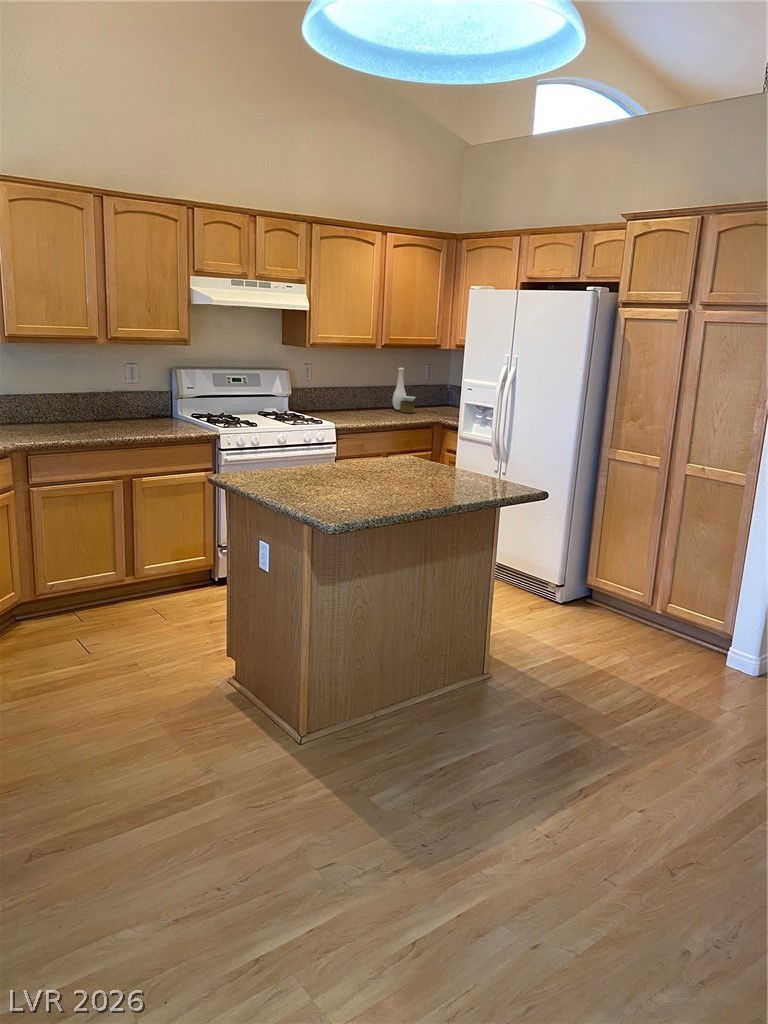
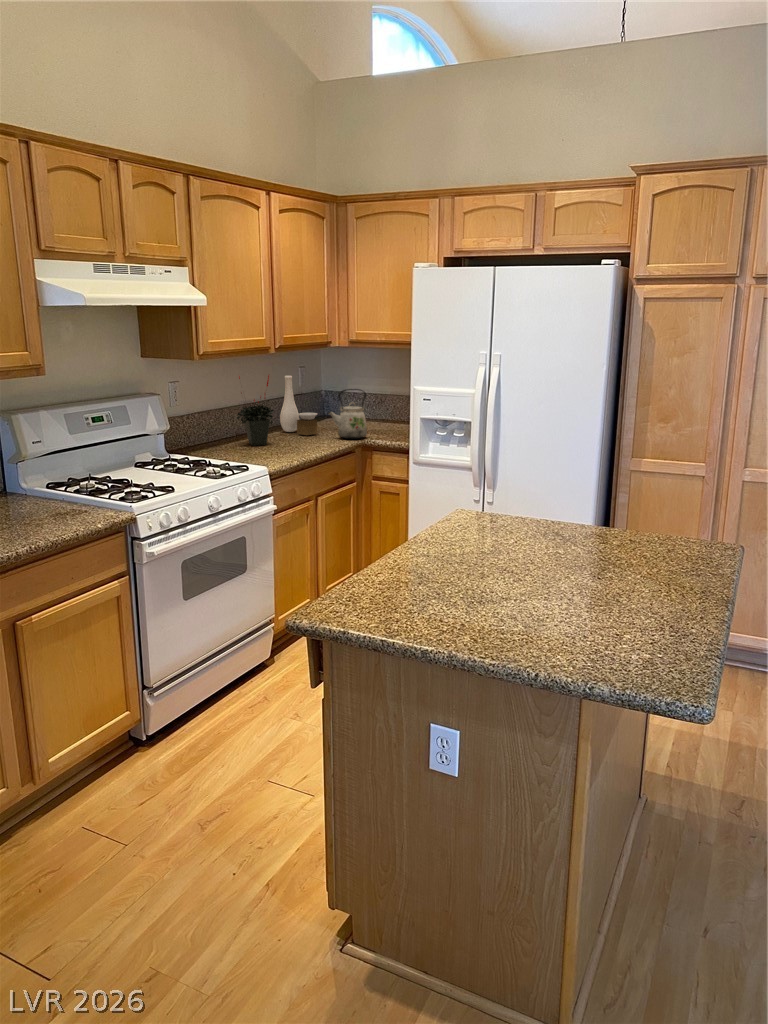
potted plant: none [349,362,375,414] -> present [237,375,274,446]
kettle: none [417,380,447,418] -> present [328,389,367,439]

